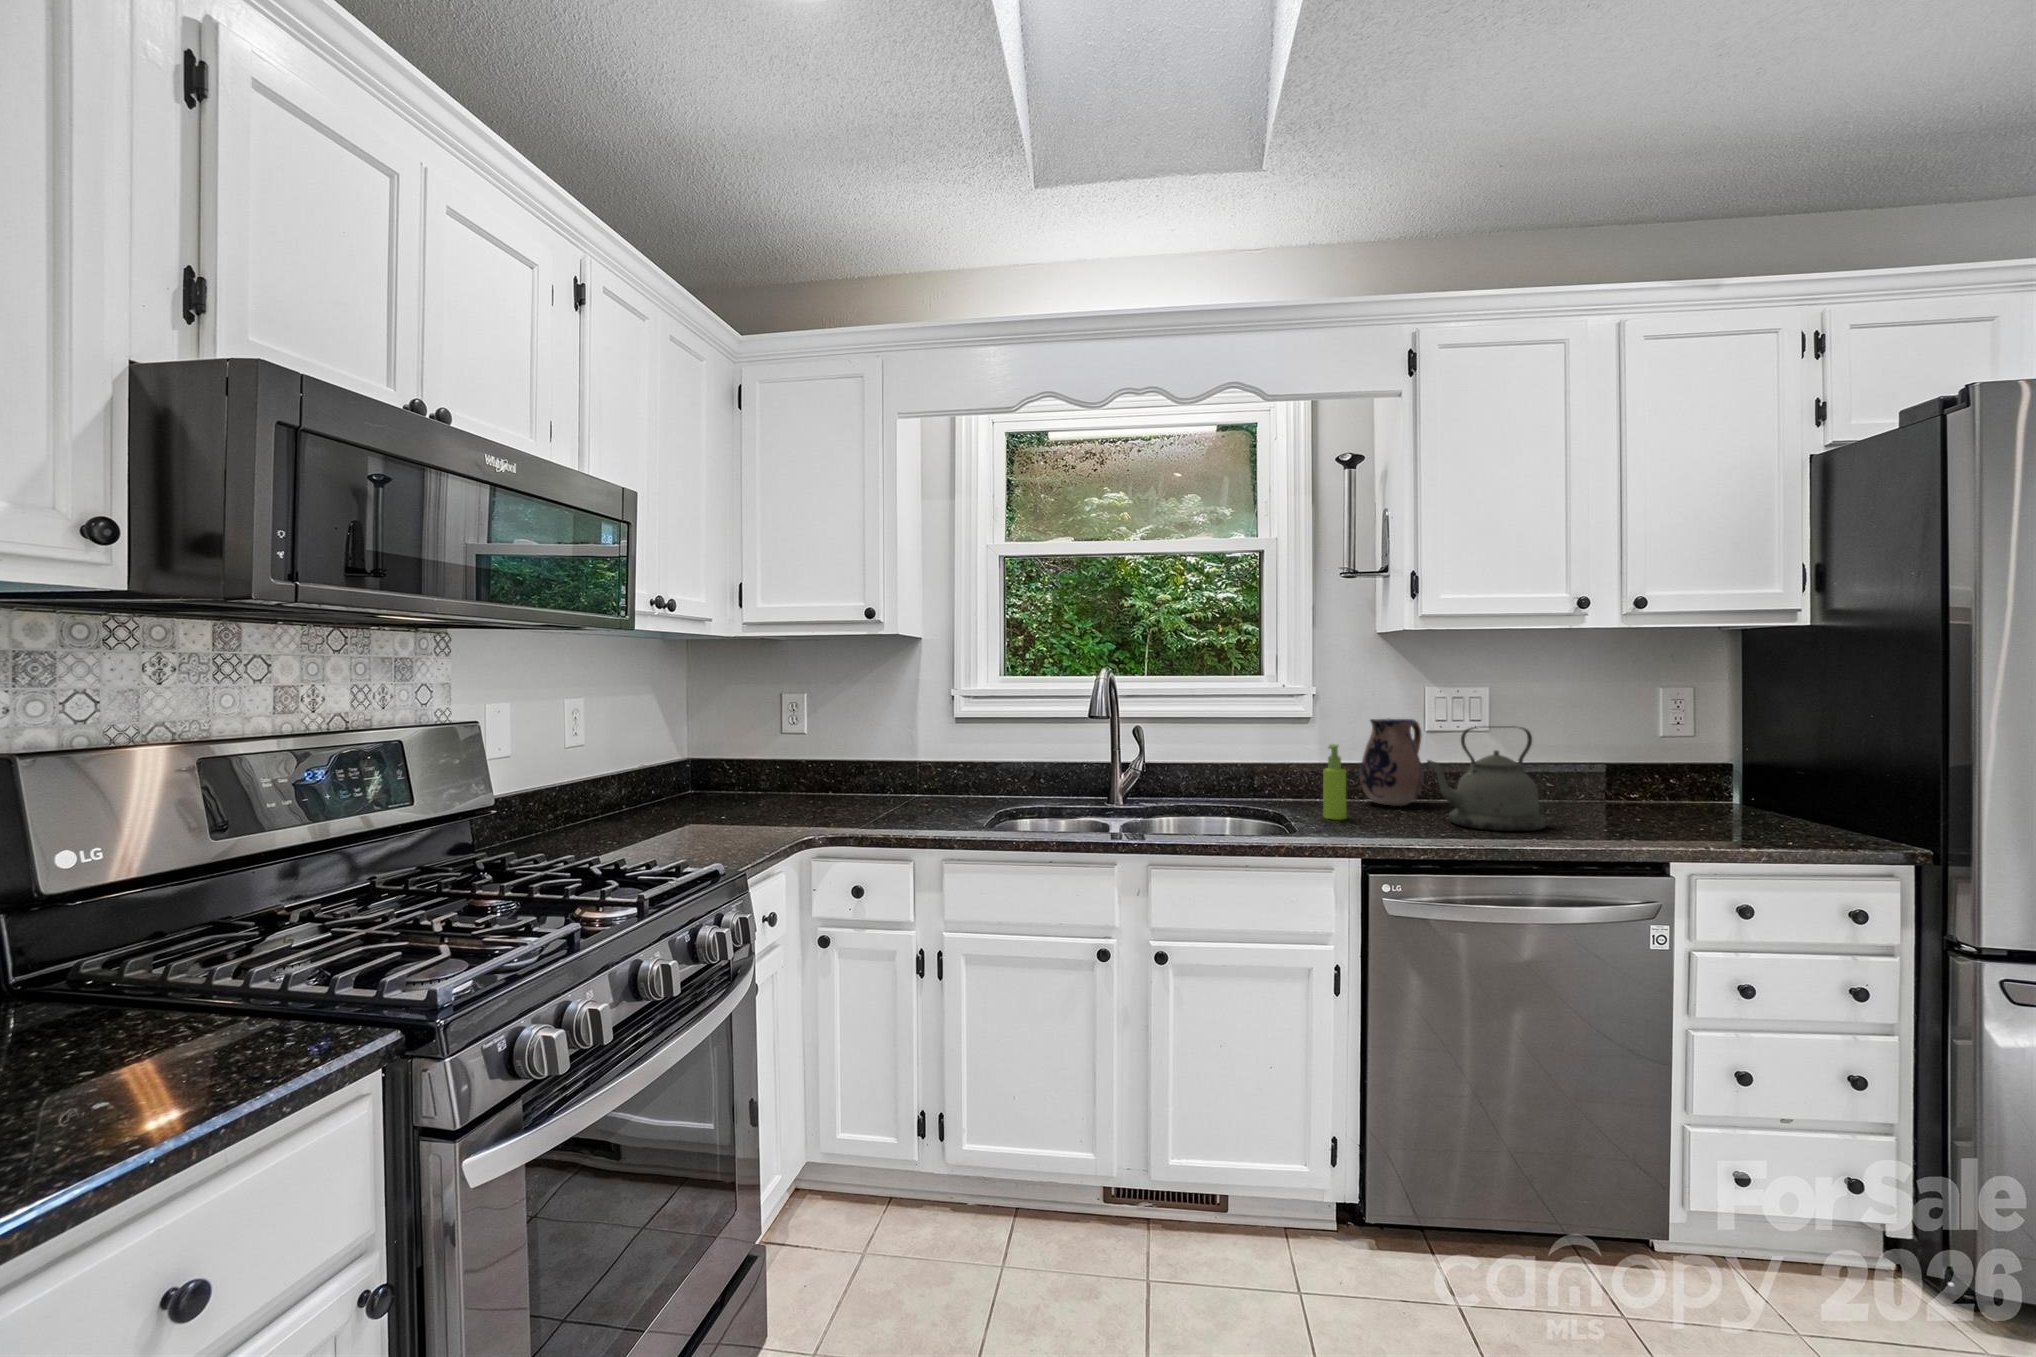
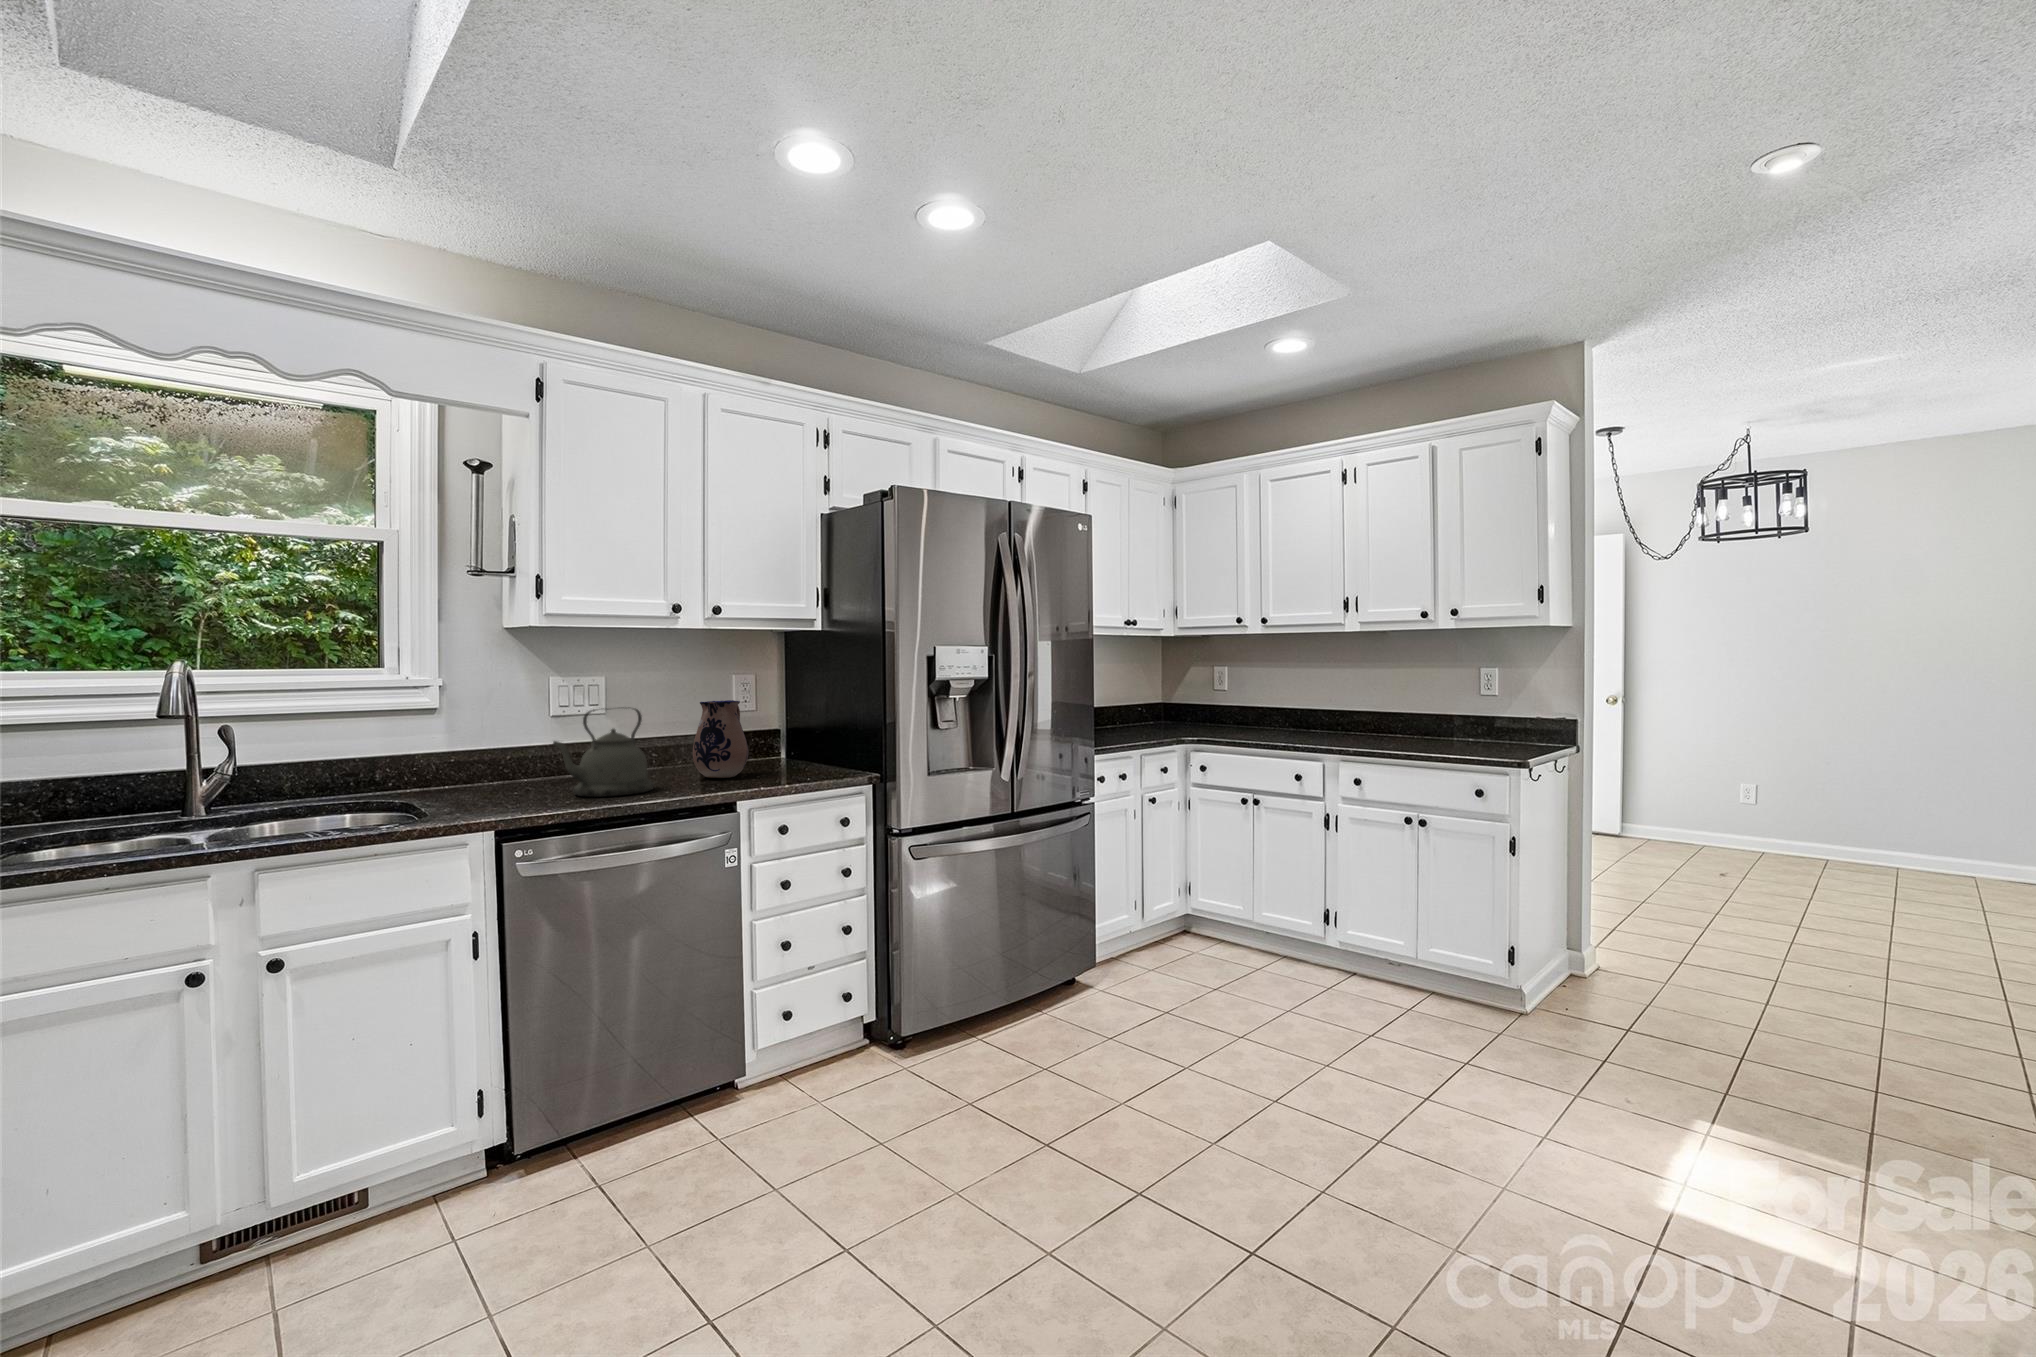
ceramic pitcher: present [1360,719,1424,806] -> present [693,700,748,778]
soap dispenser: present [1323,745,1346,820] -> none [448,734,474,807]

